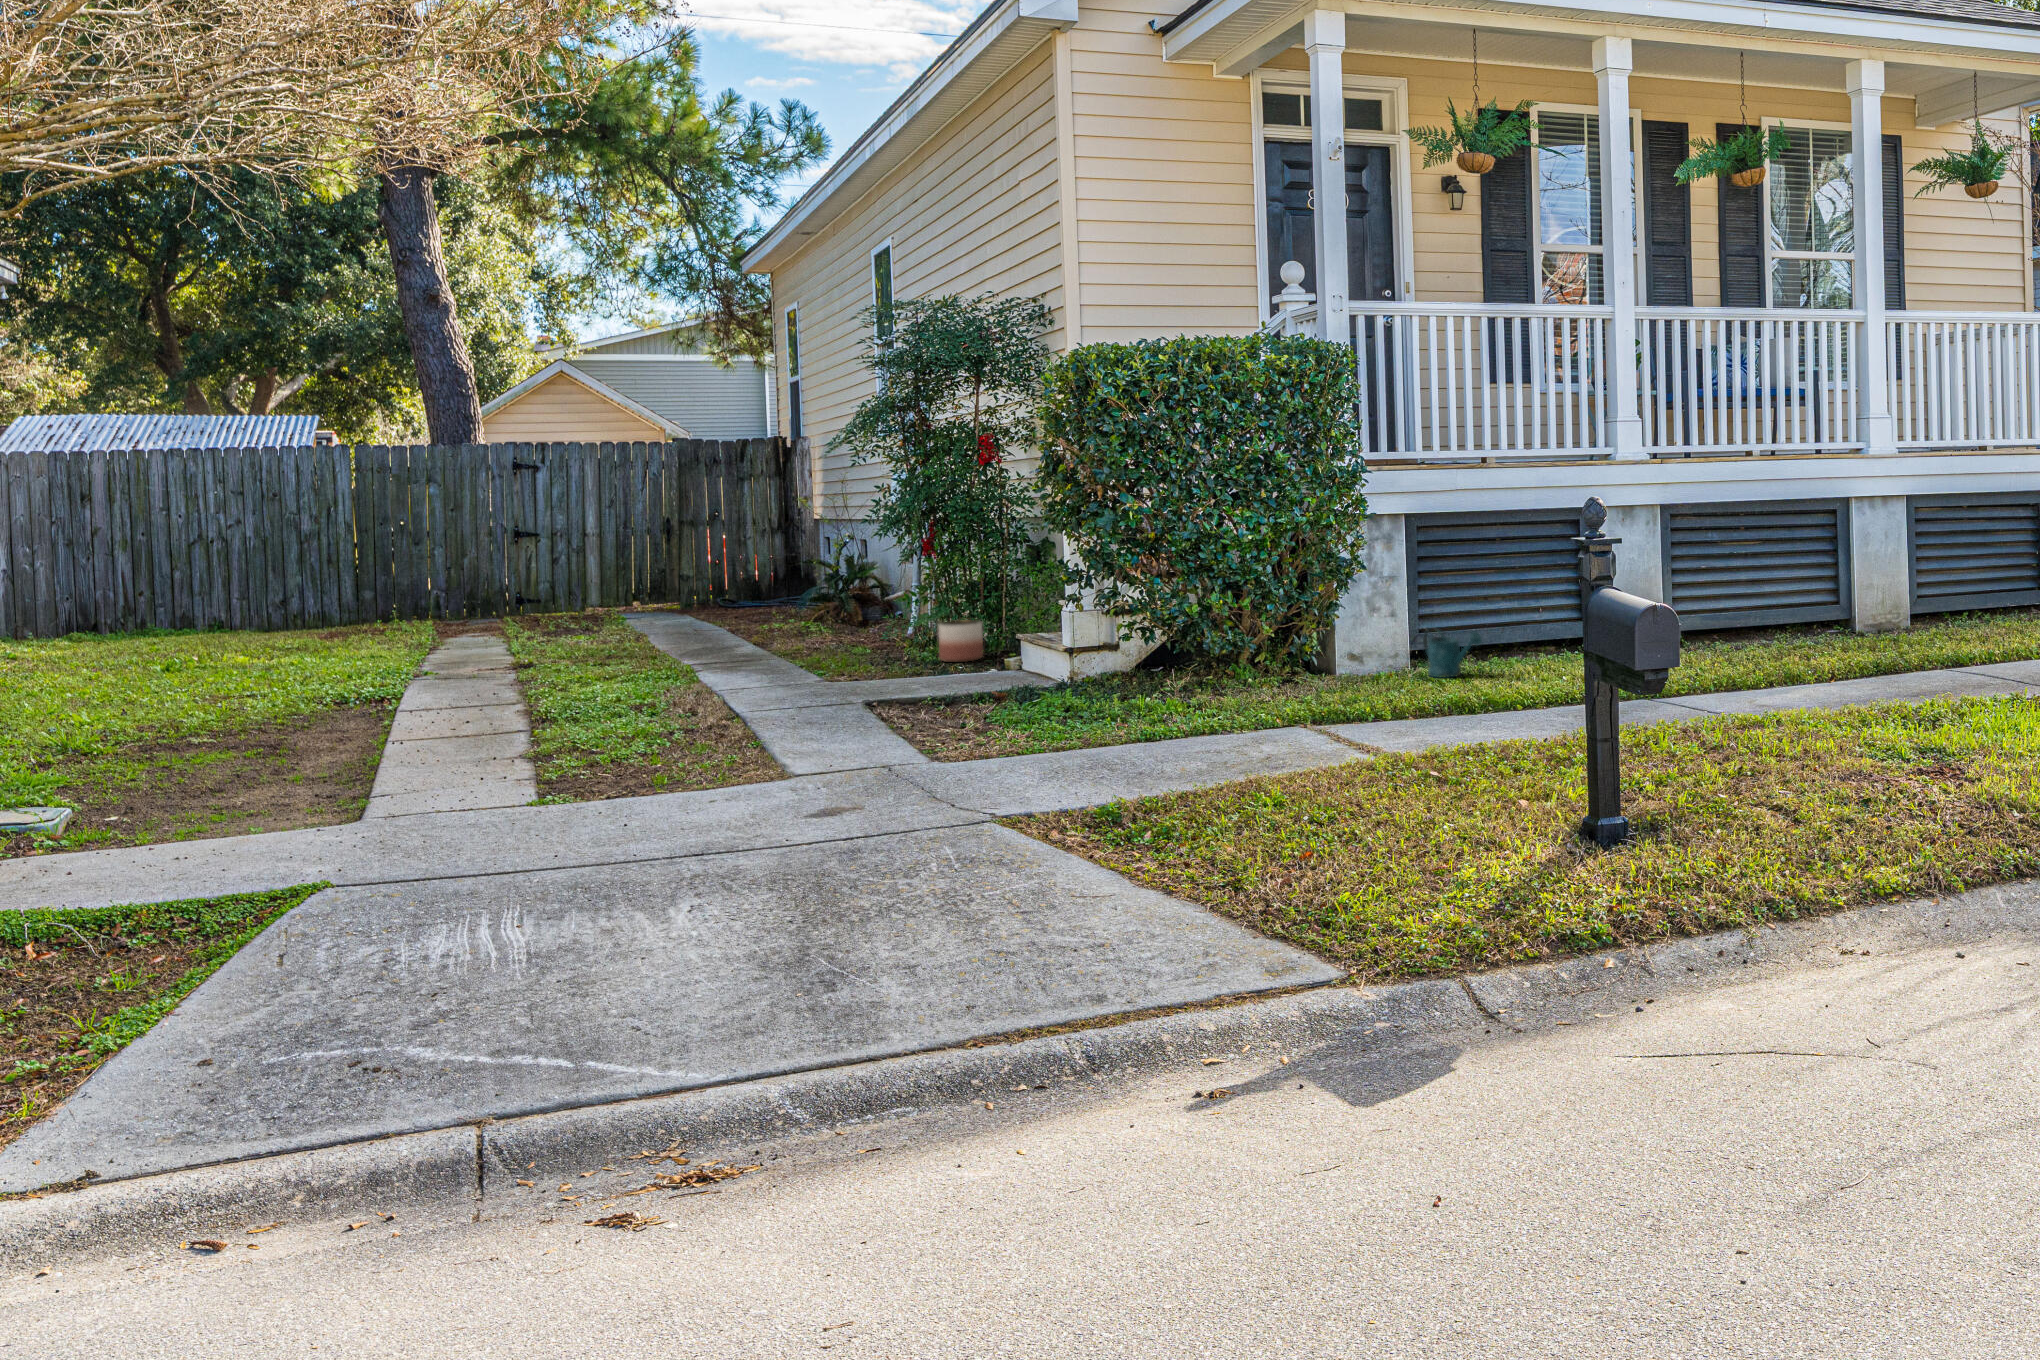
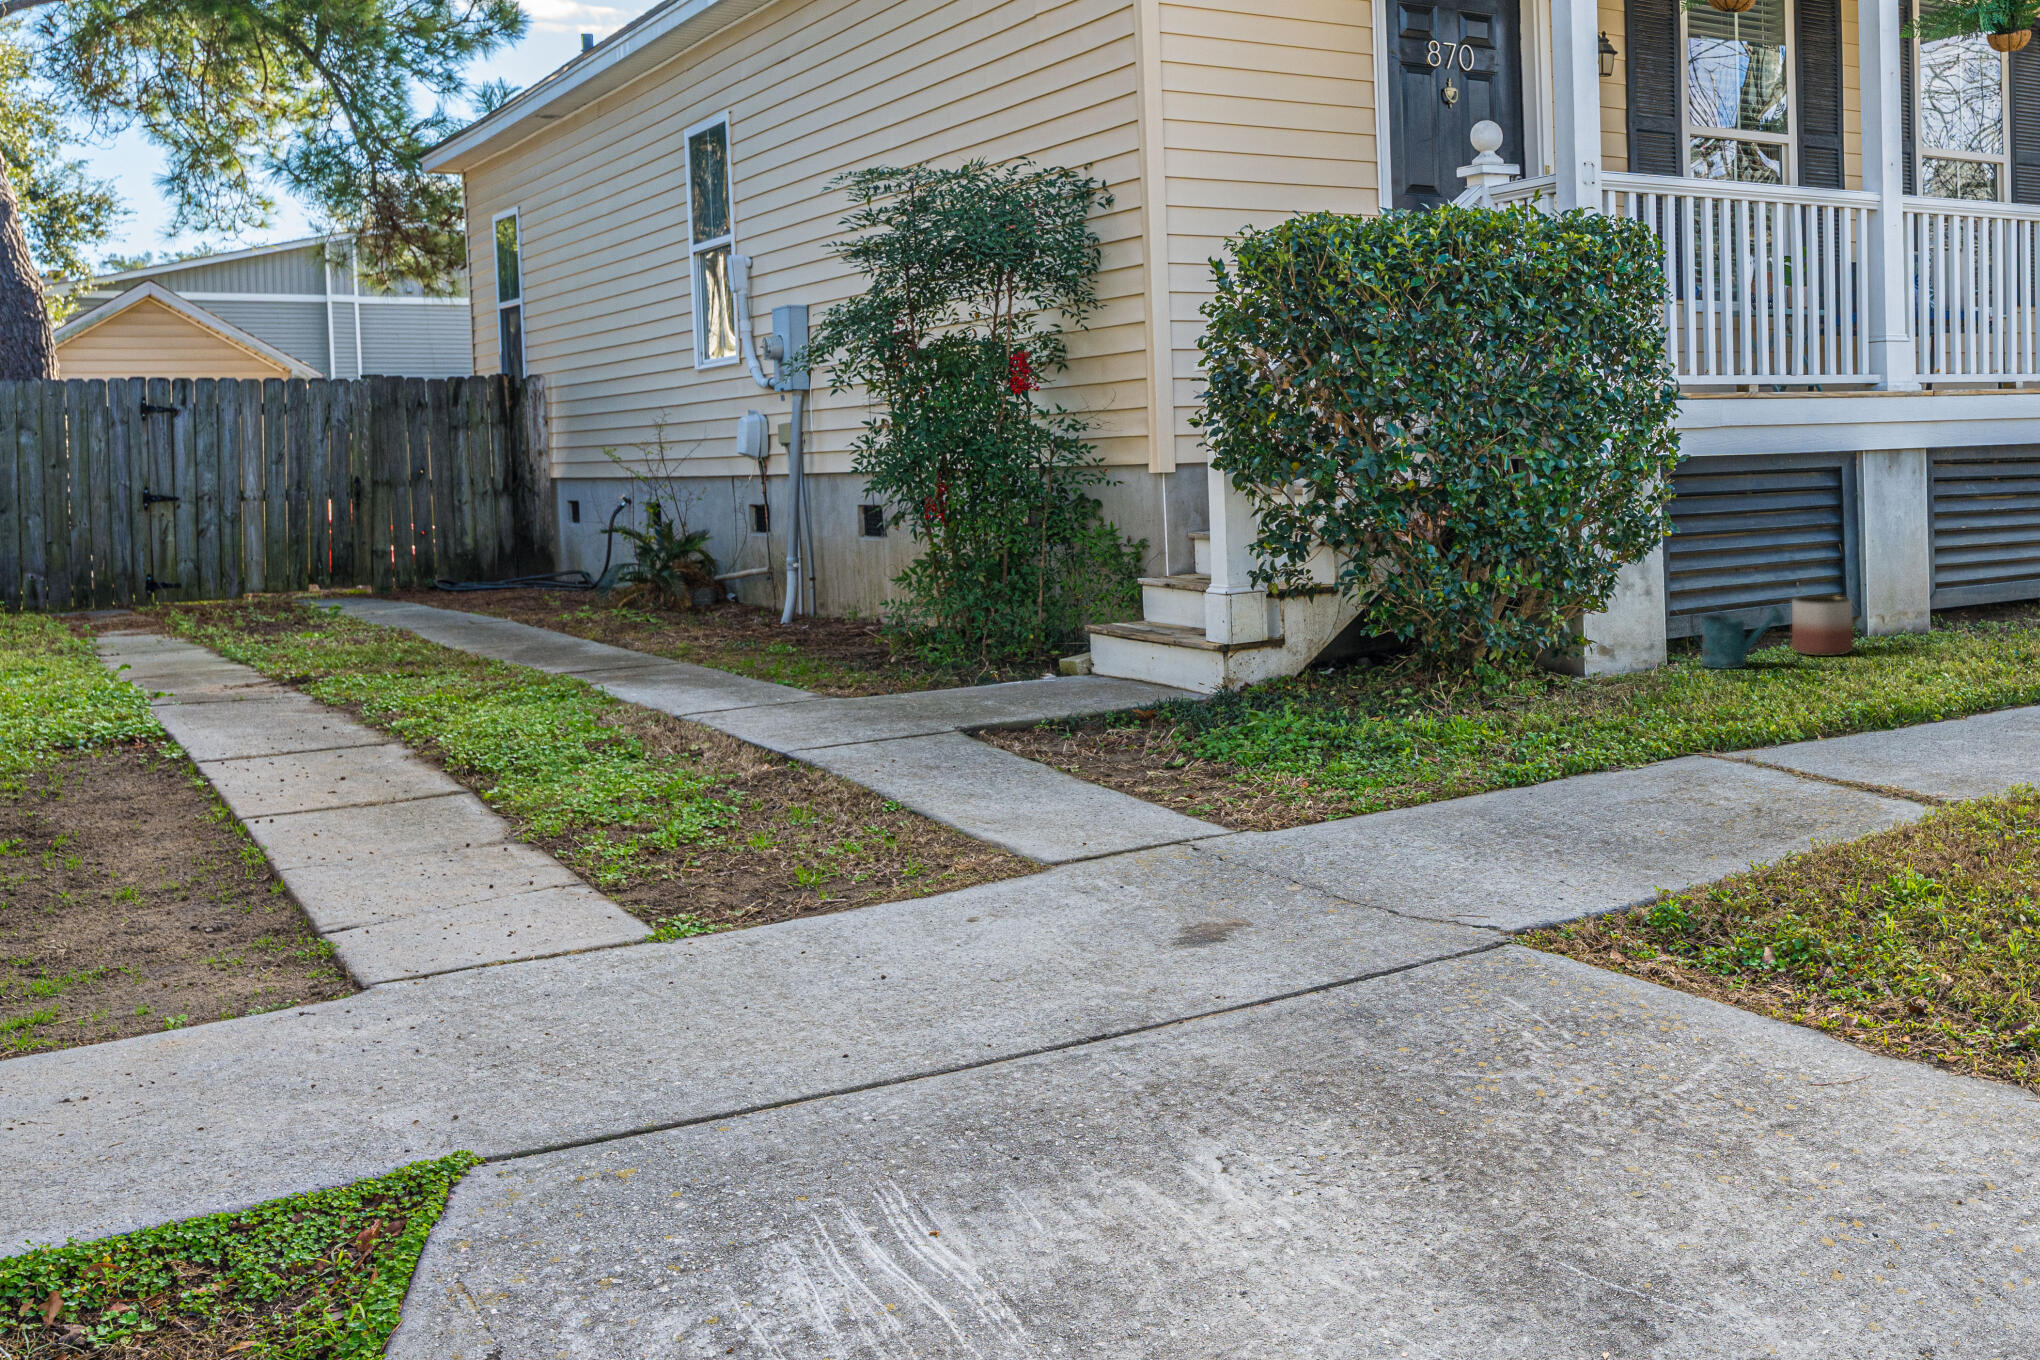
planter: present [939,620,983,662] -> present [1792,596,1853,656]

